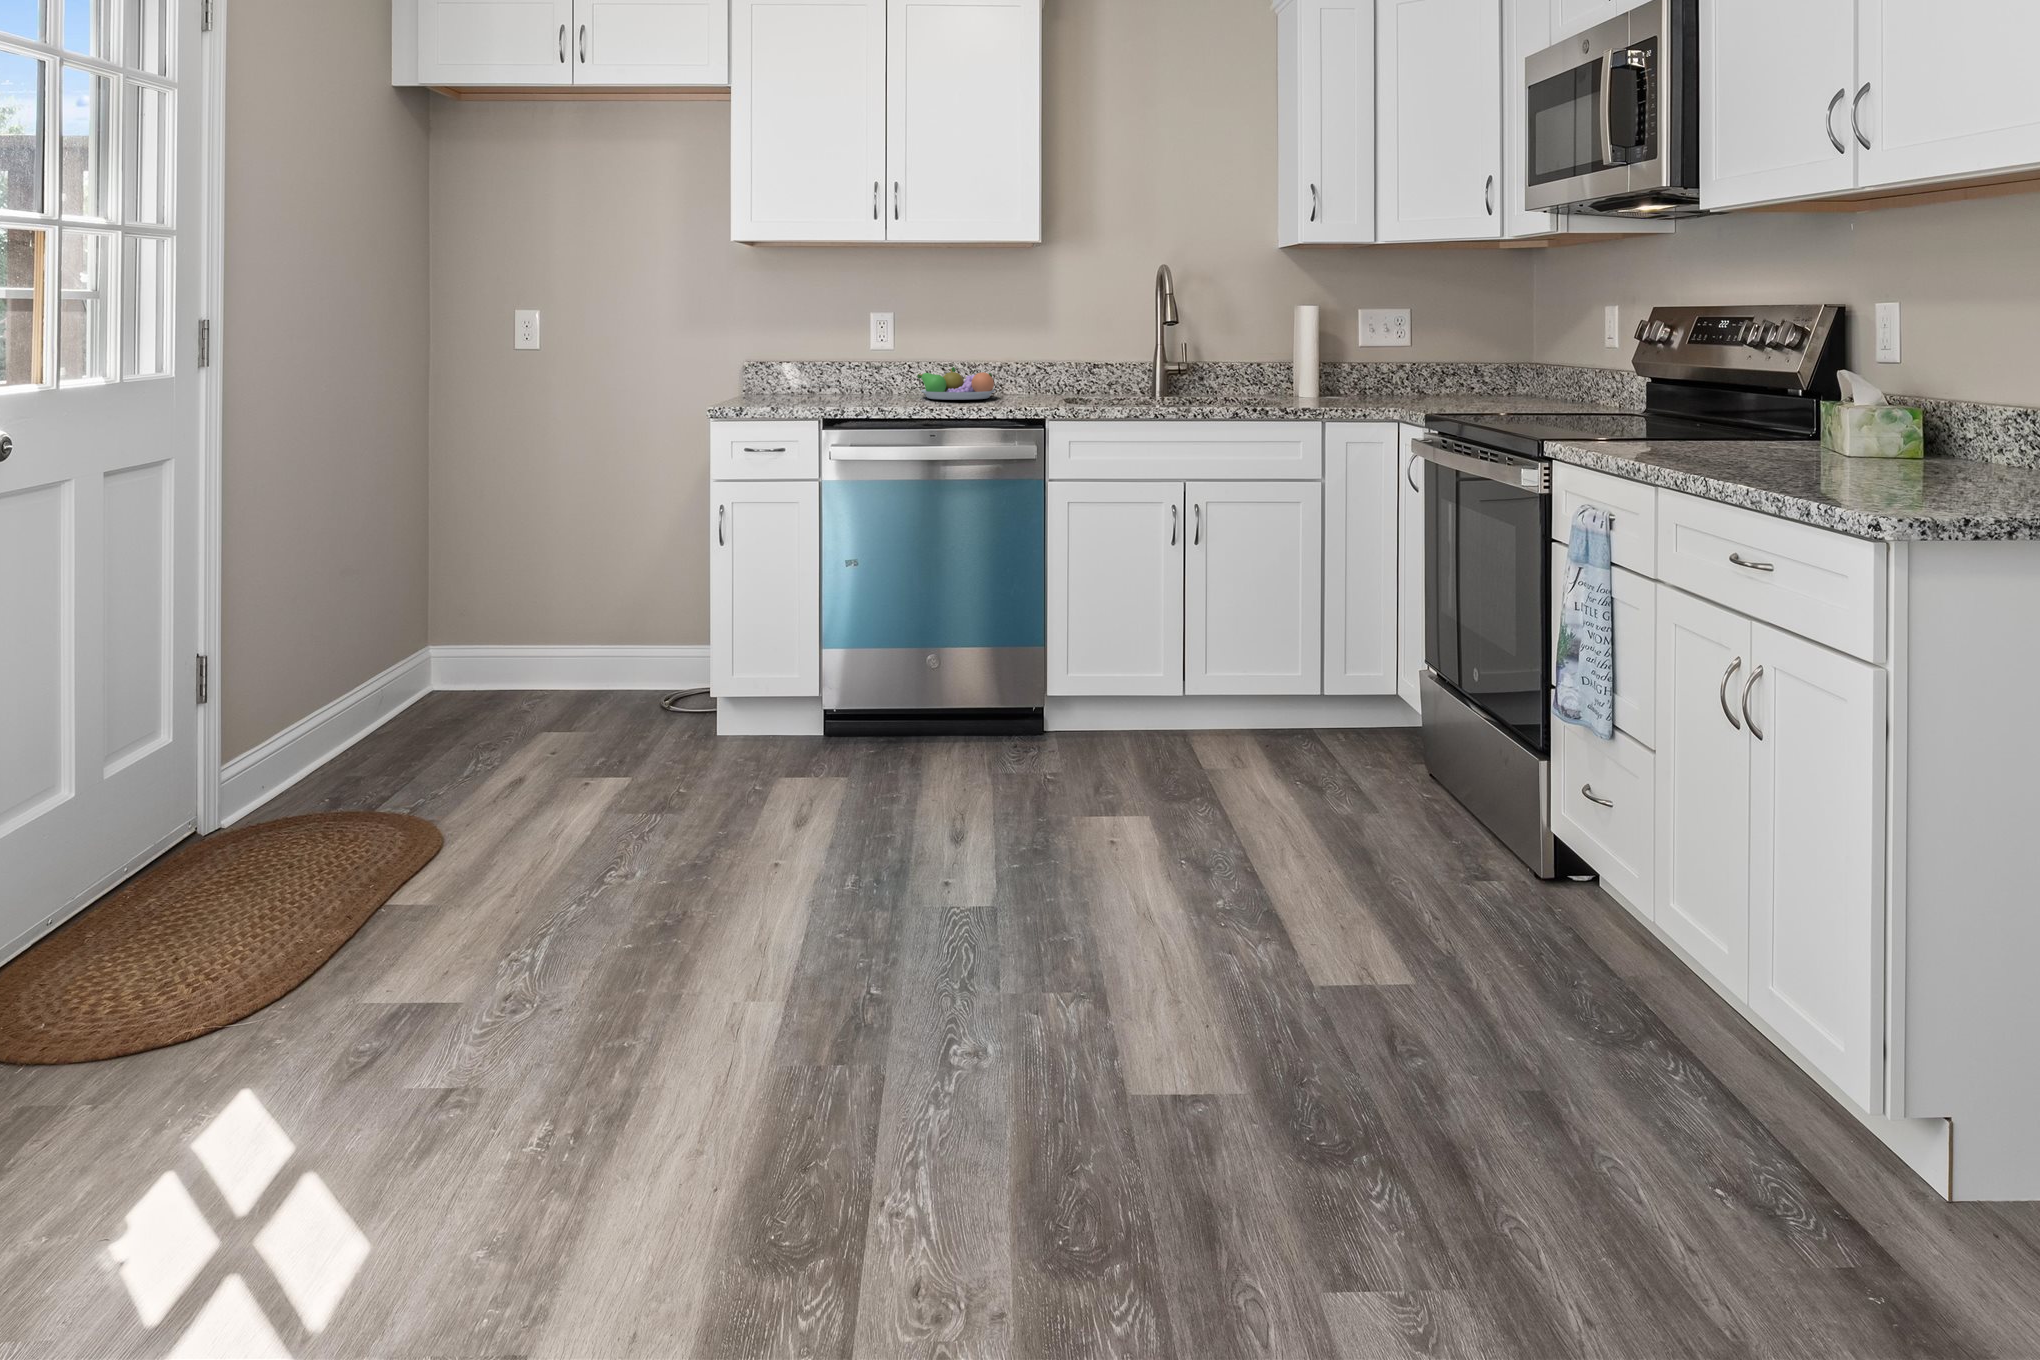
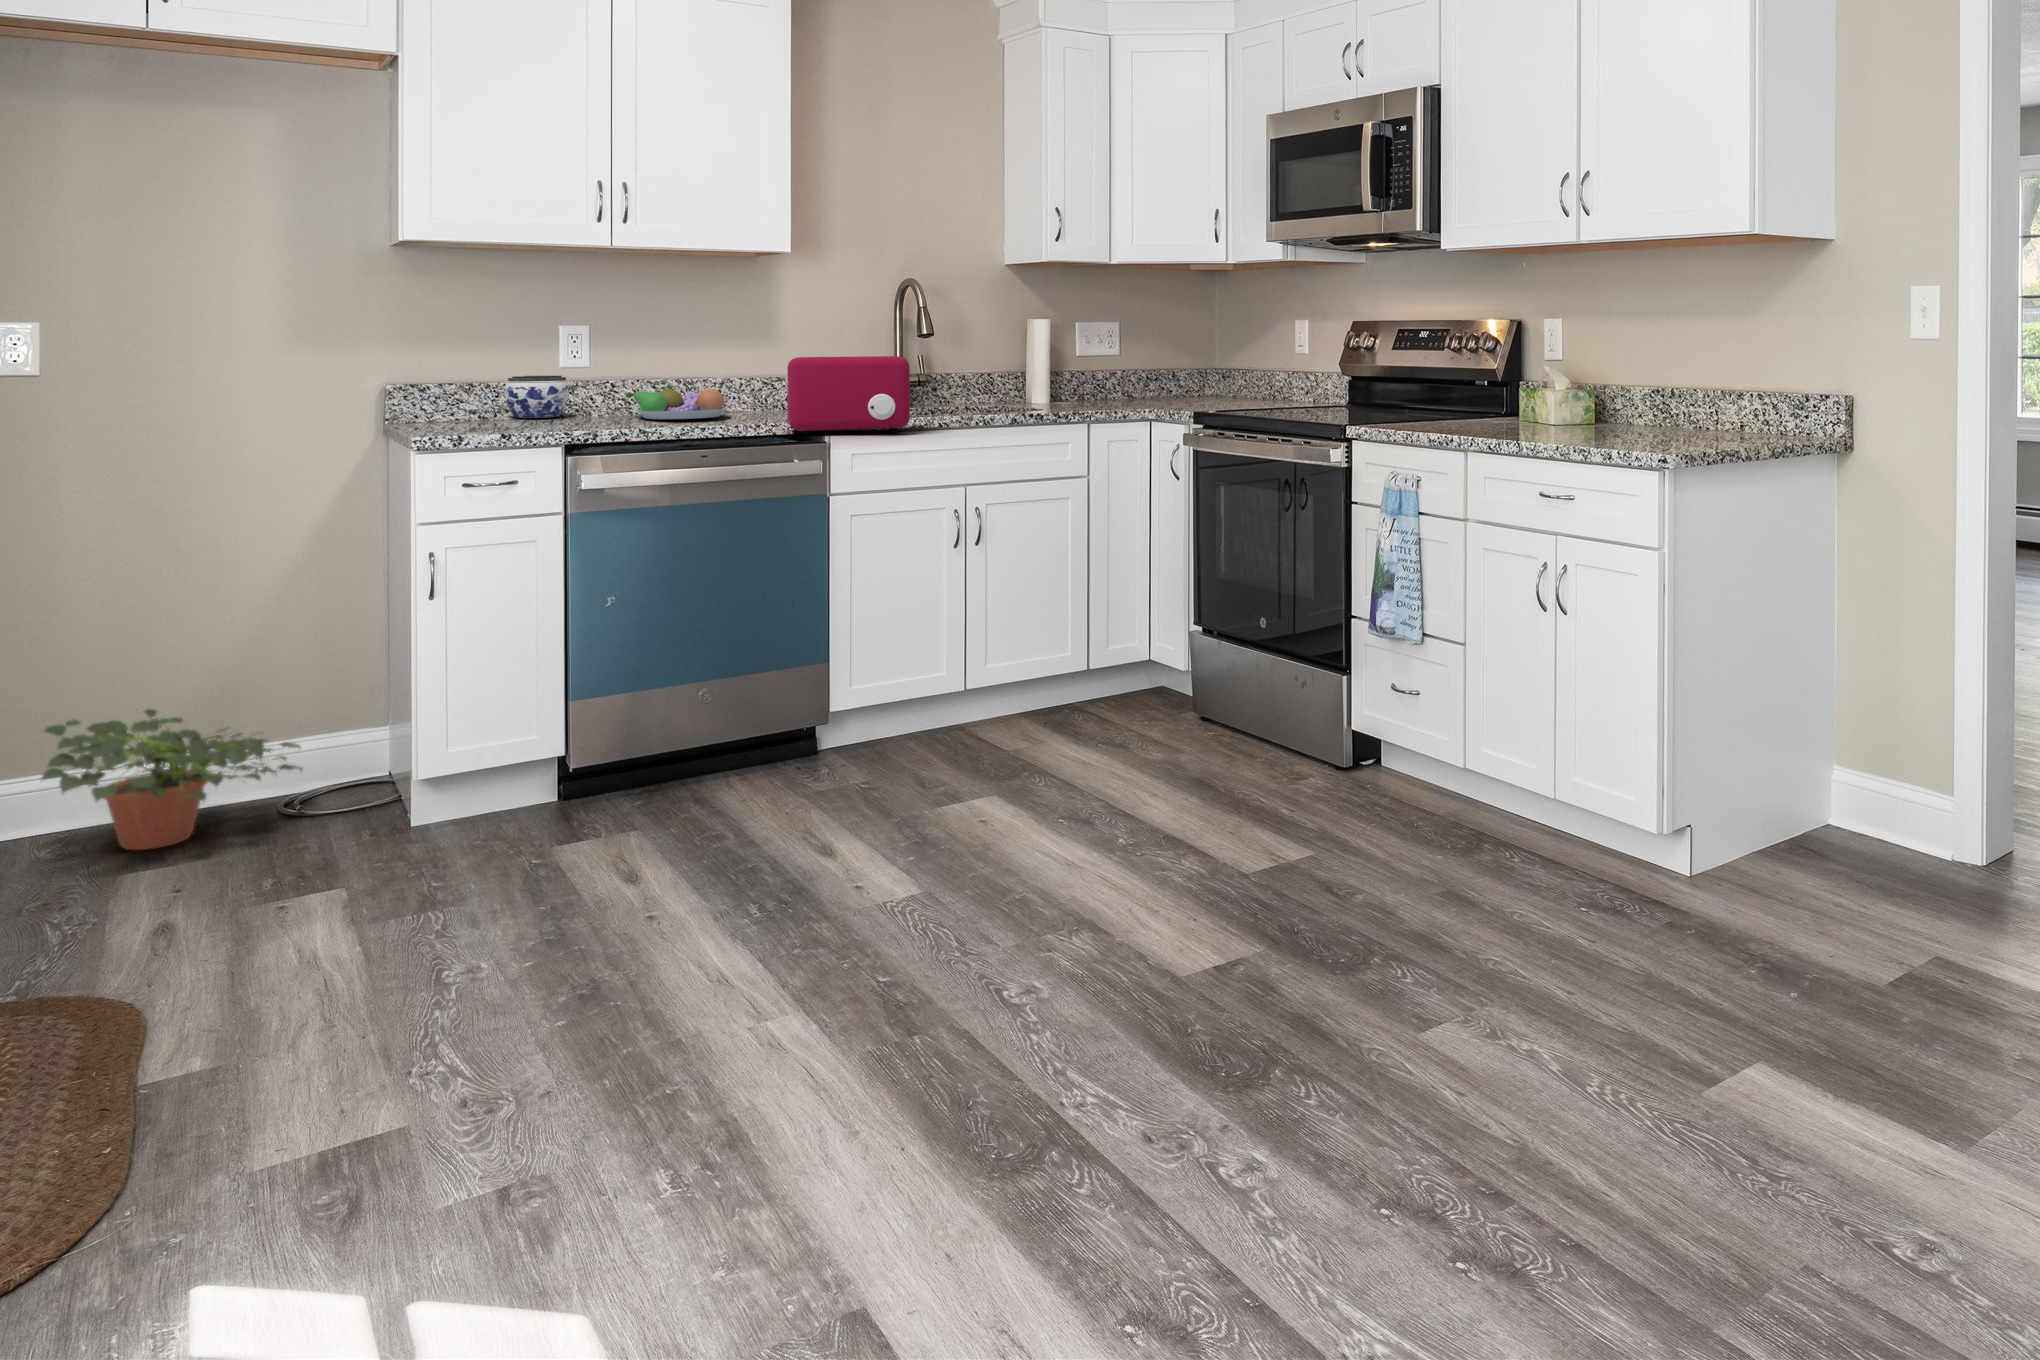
toaster: none [1013,344,1127,420] -> present [787,356,910,435]
jar: none [827,357,876,394] -> present [504,376,569,418]
potted plant: none [499,607,670,716] -> present [42,709,302,850]

